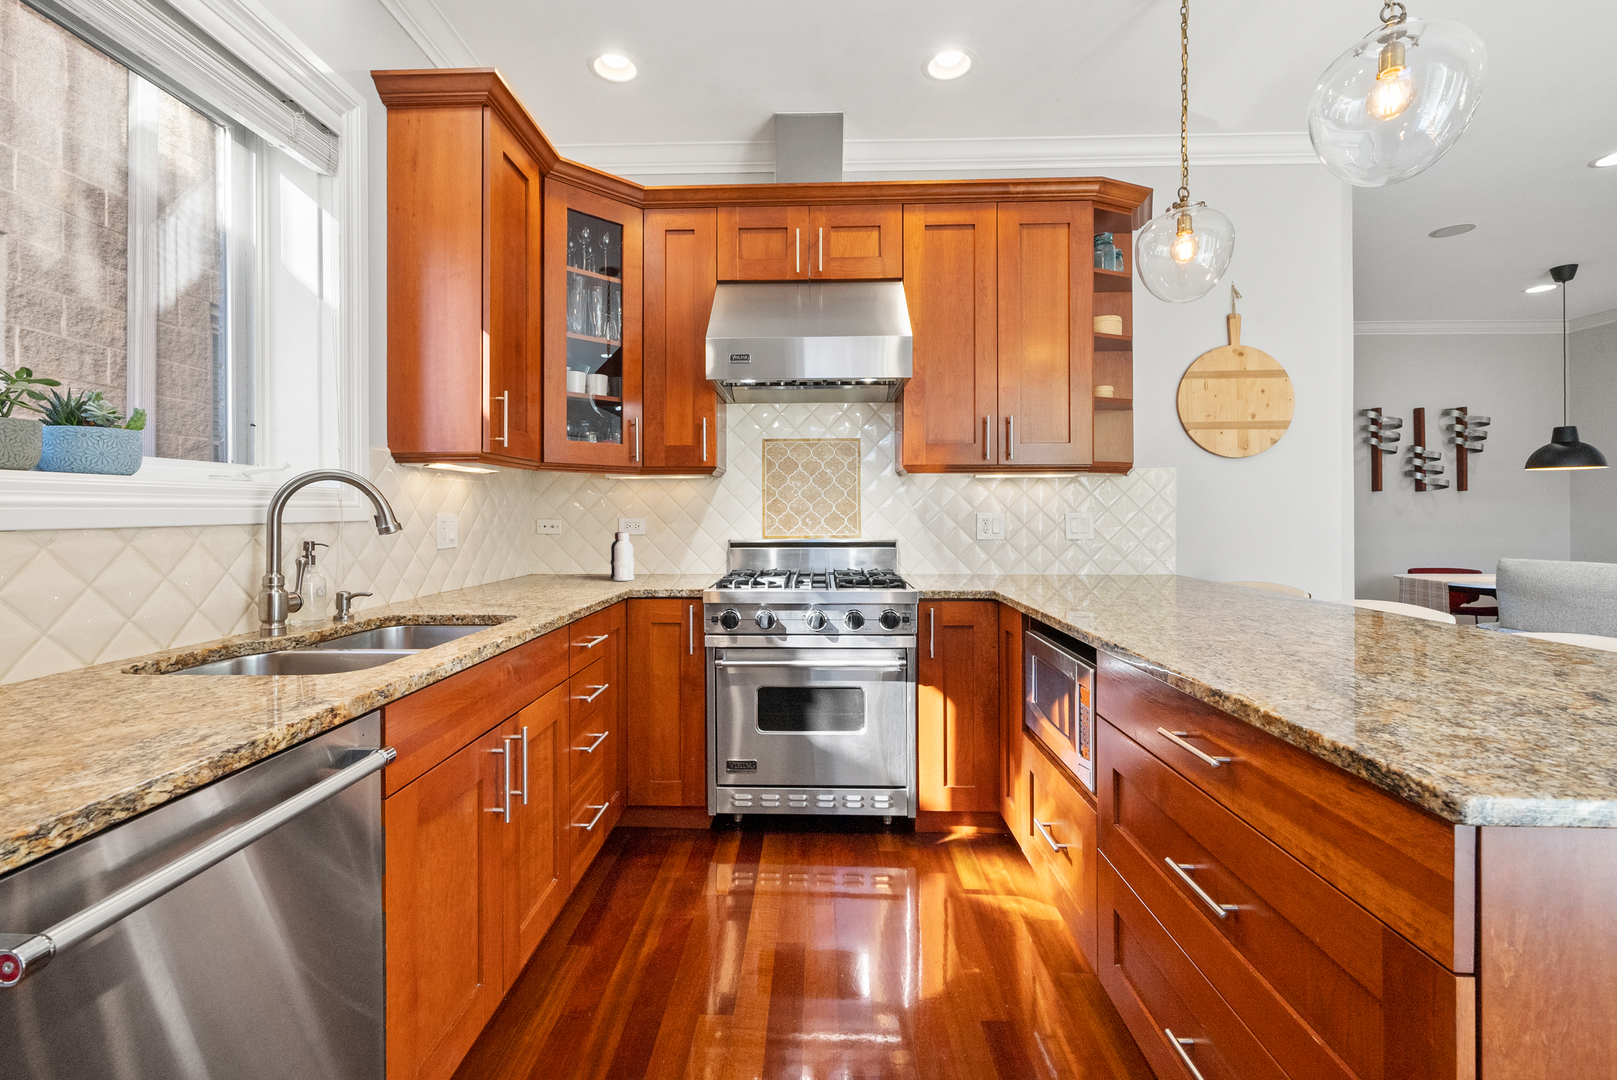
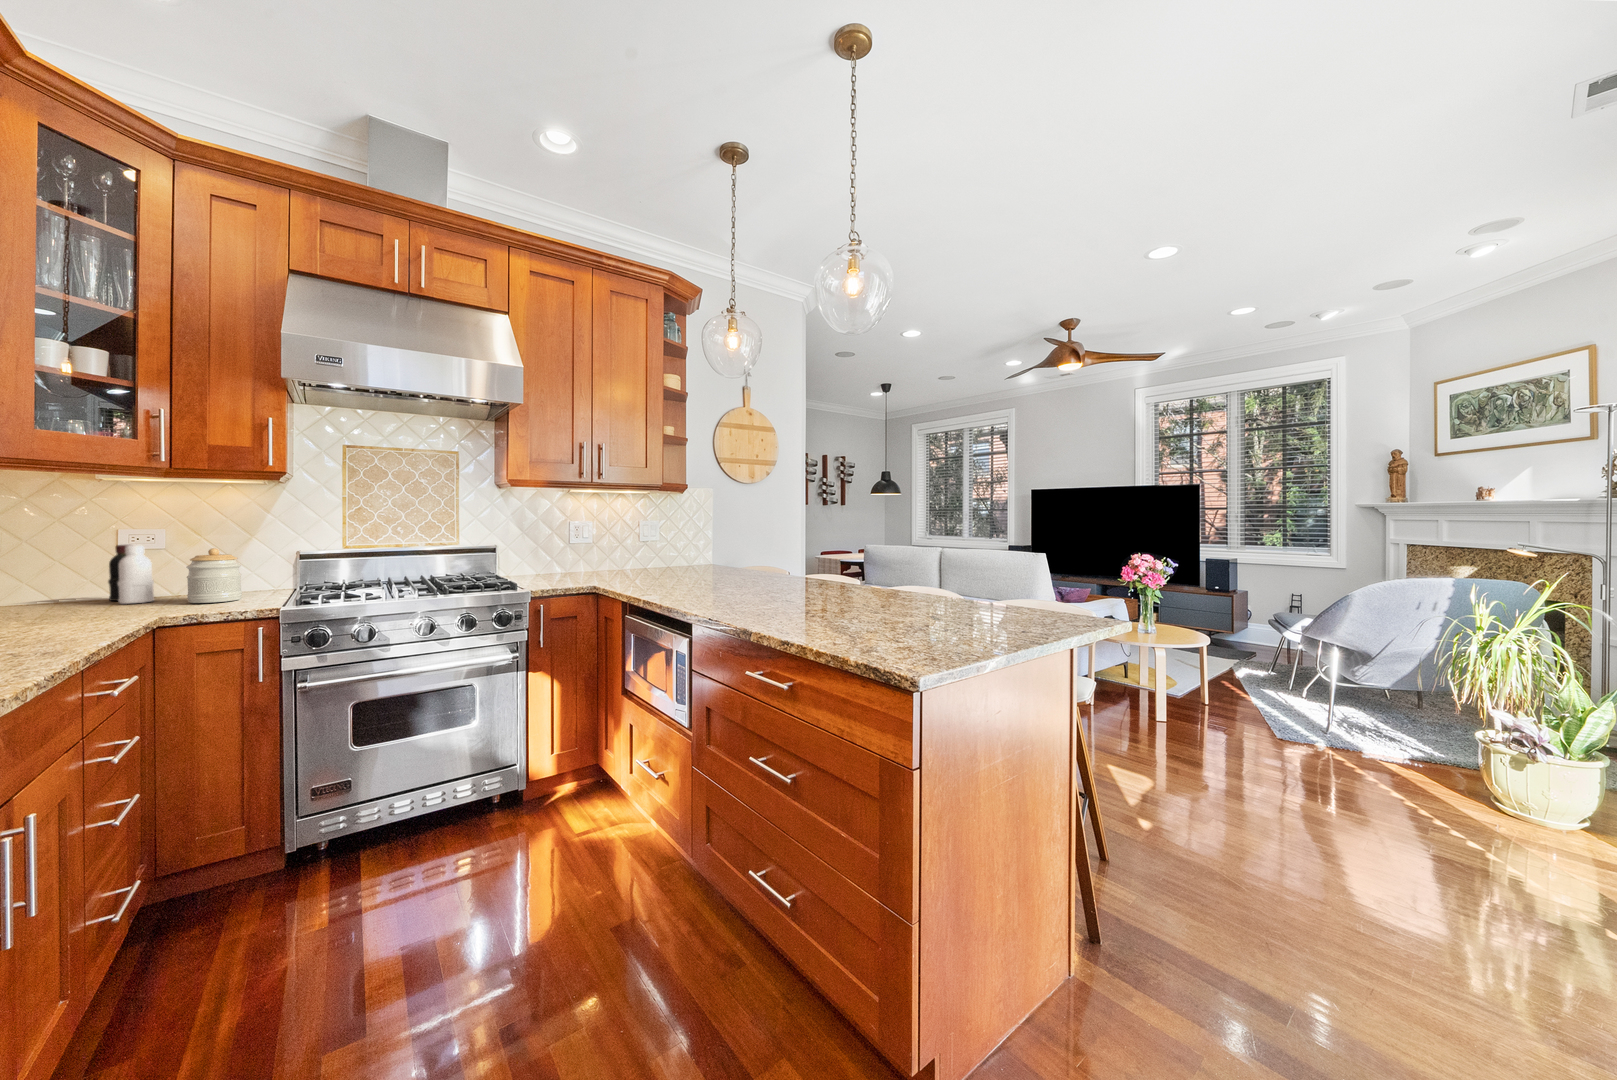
jar: none [651,536,686,583] -> present [186,548,242,603]

